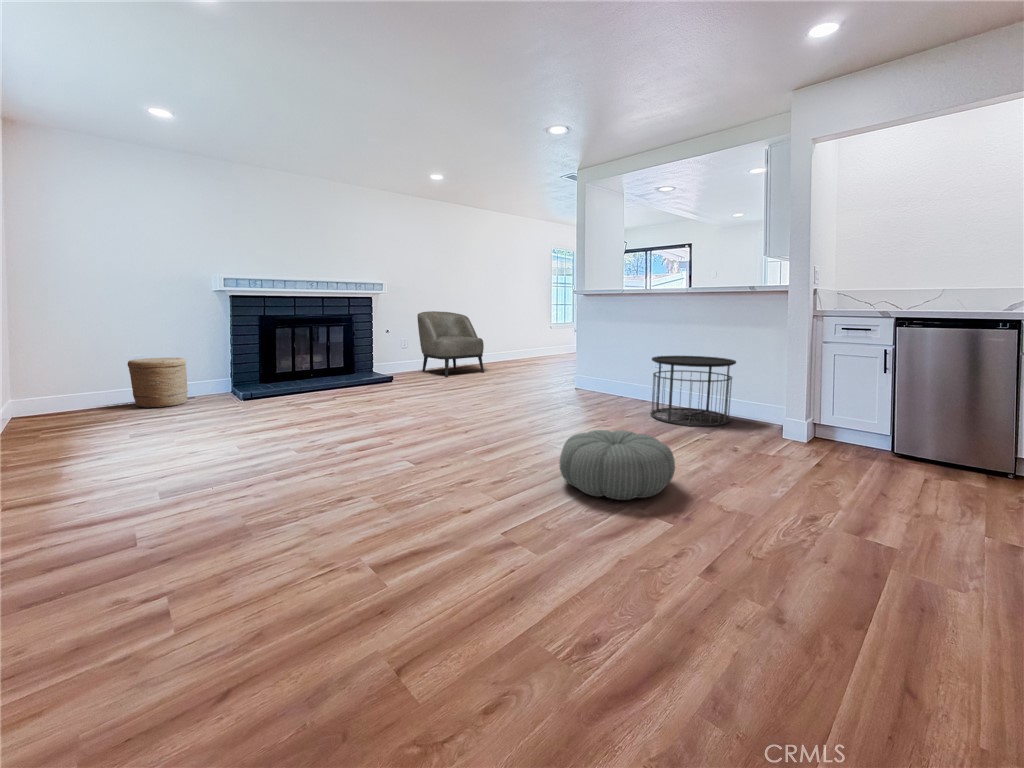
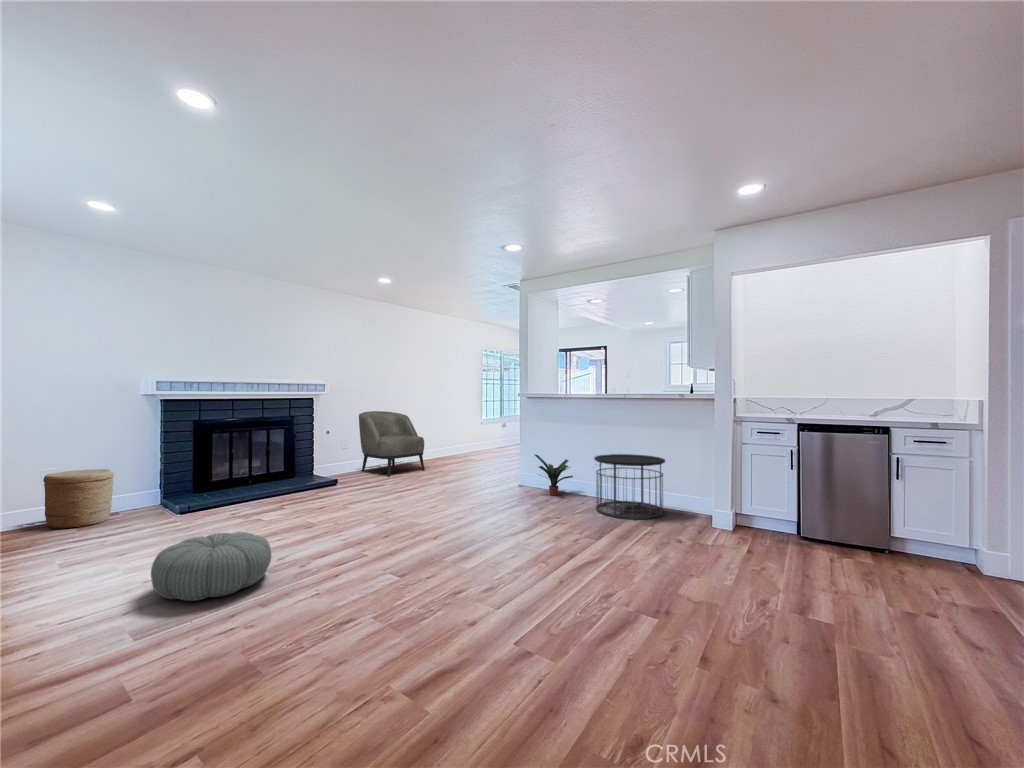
potted plant: none [590,356,631,400] -> present [535,455,573,496]
pouf: present [560,430,675,500] -> present [151,532,271,601]

